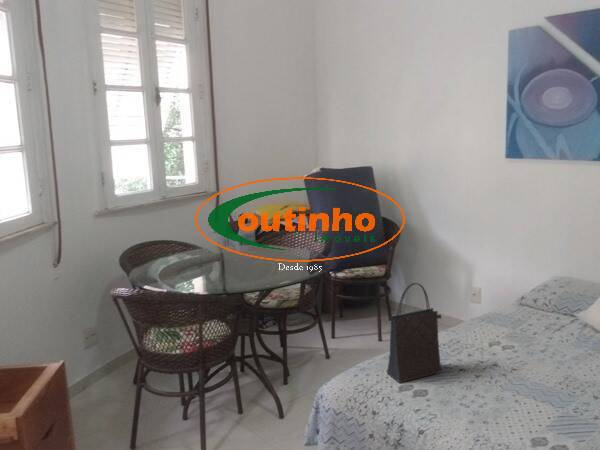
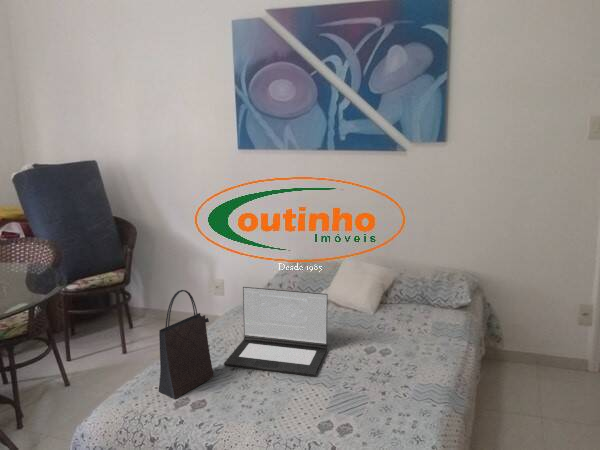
laptop: none [454,292,577,396] -> present [224,287,328,376]

